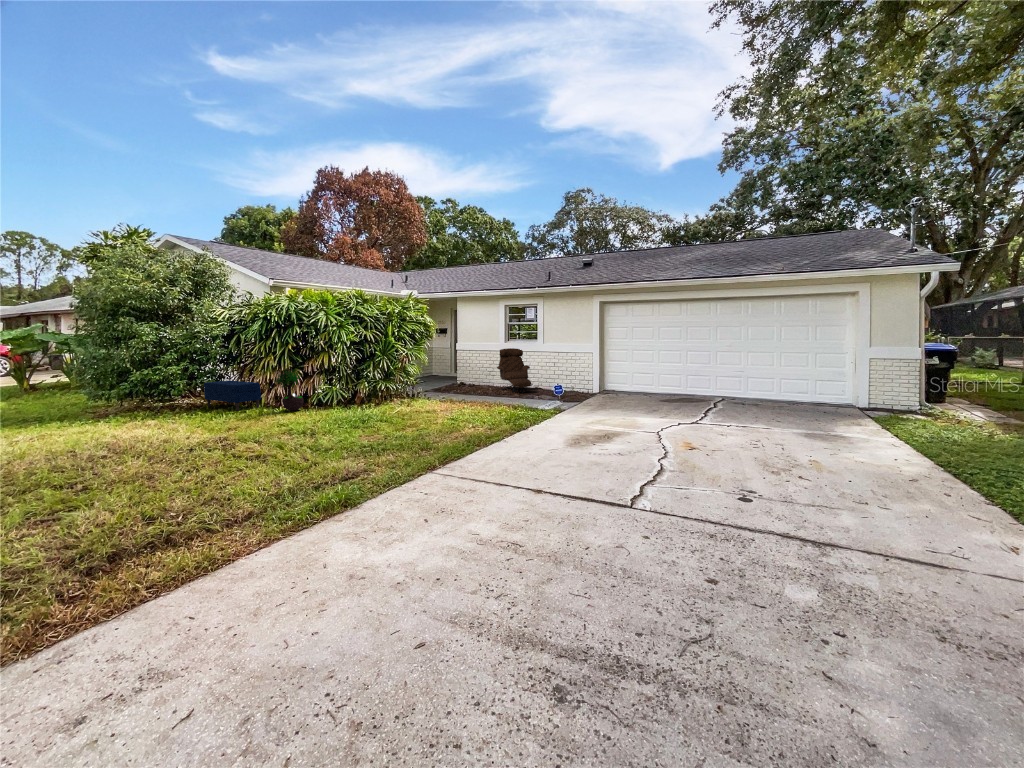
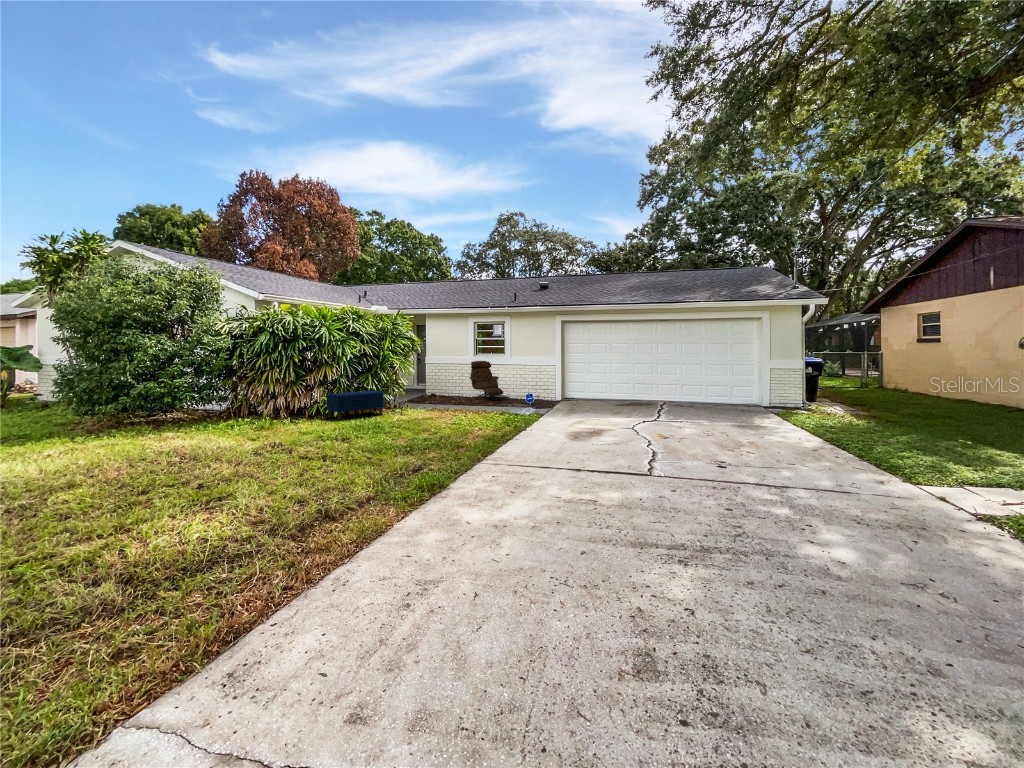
potted tree: present [275,371,304,411] -> none [281,379,308,420]
bench: present [204,380,261,411] -> present [326,391,384,420]

